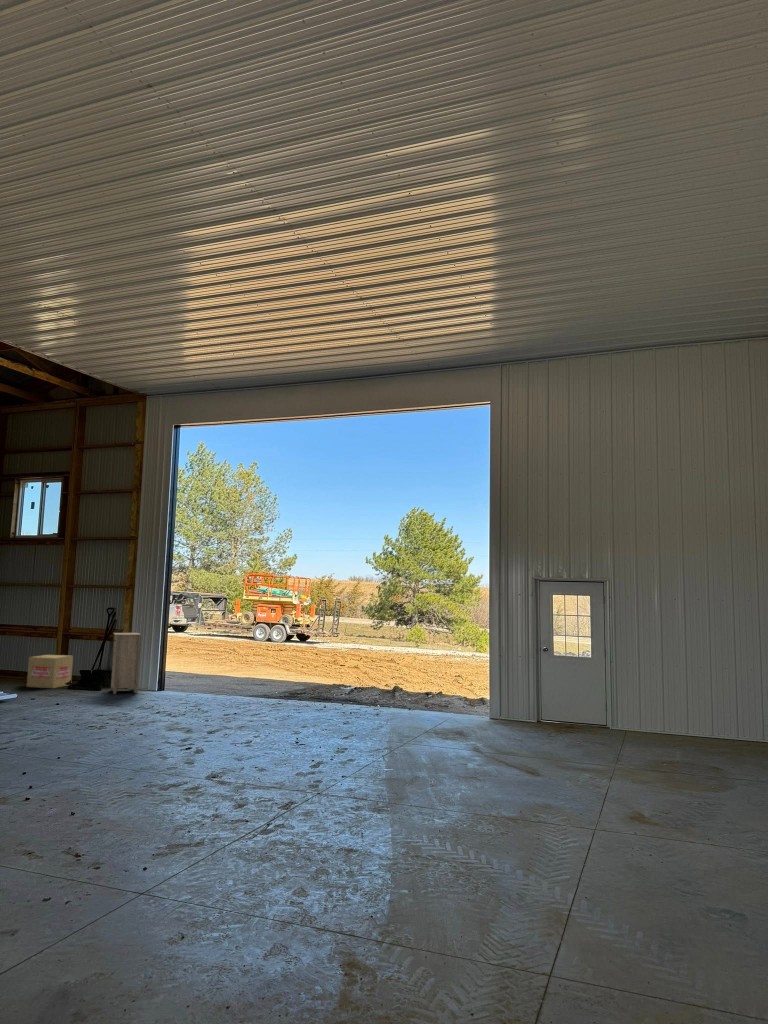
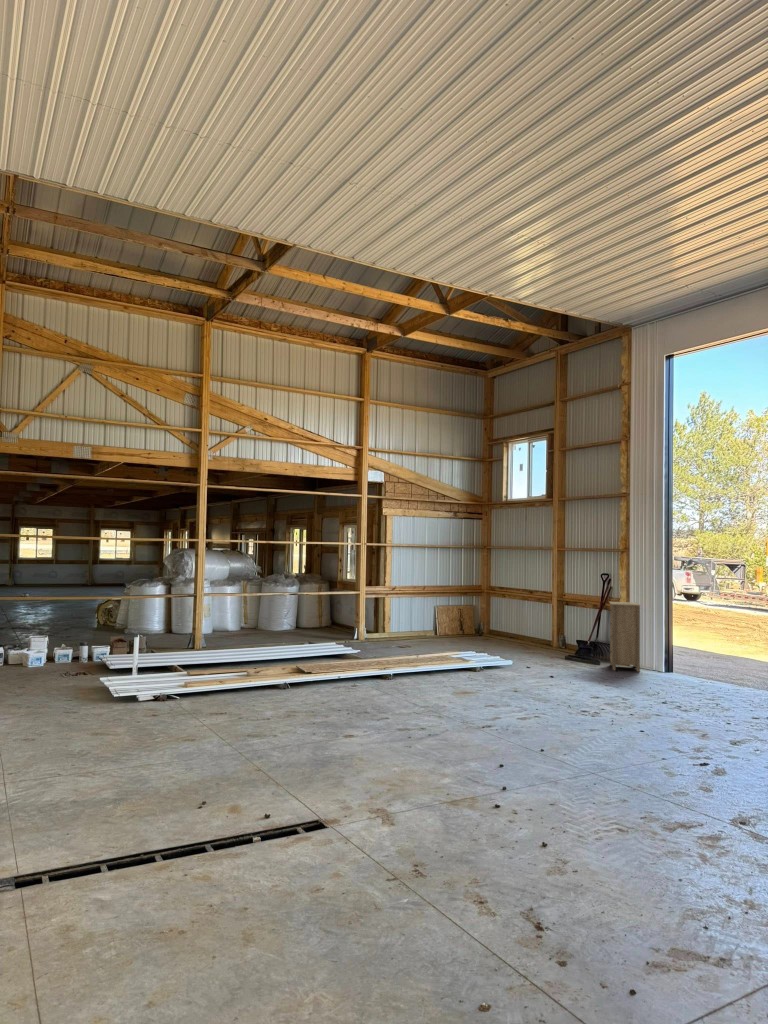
cardboard box: present [27,655,73,688] -> none [526,621,570,657]

